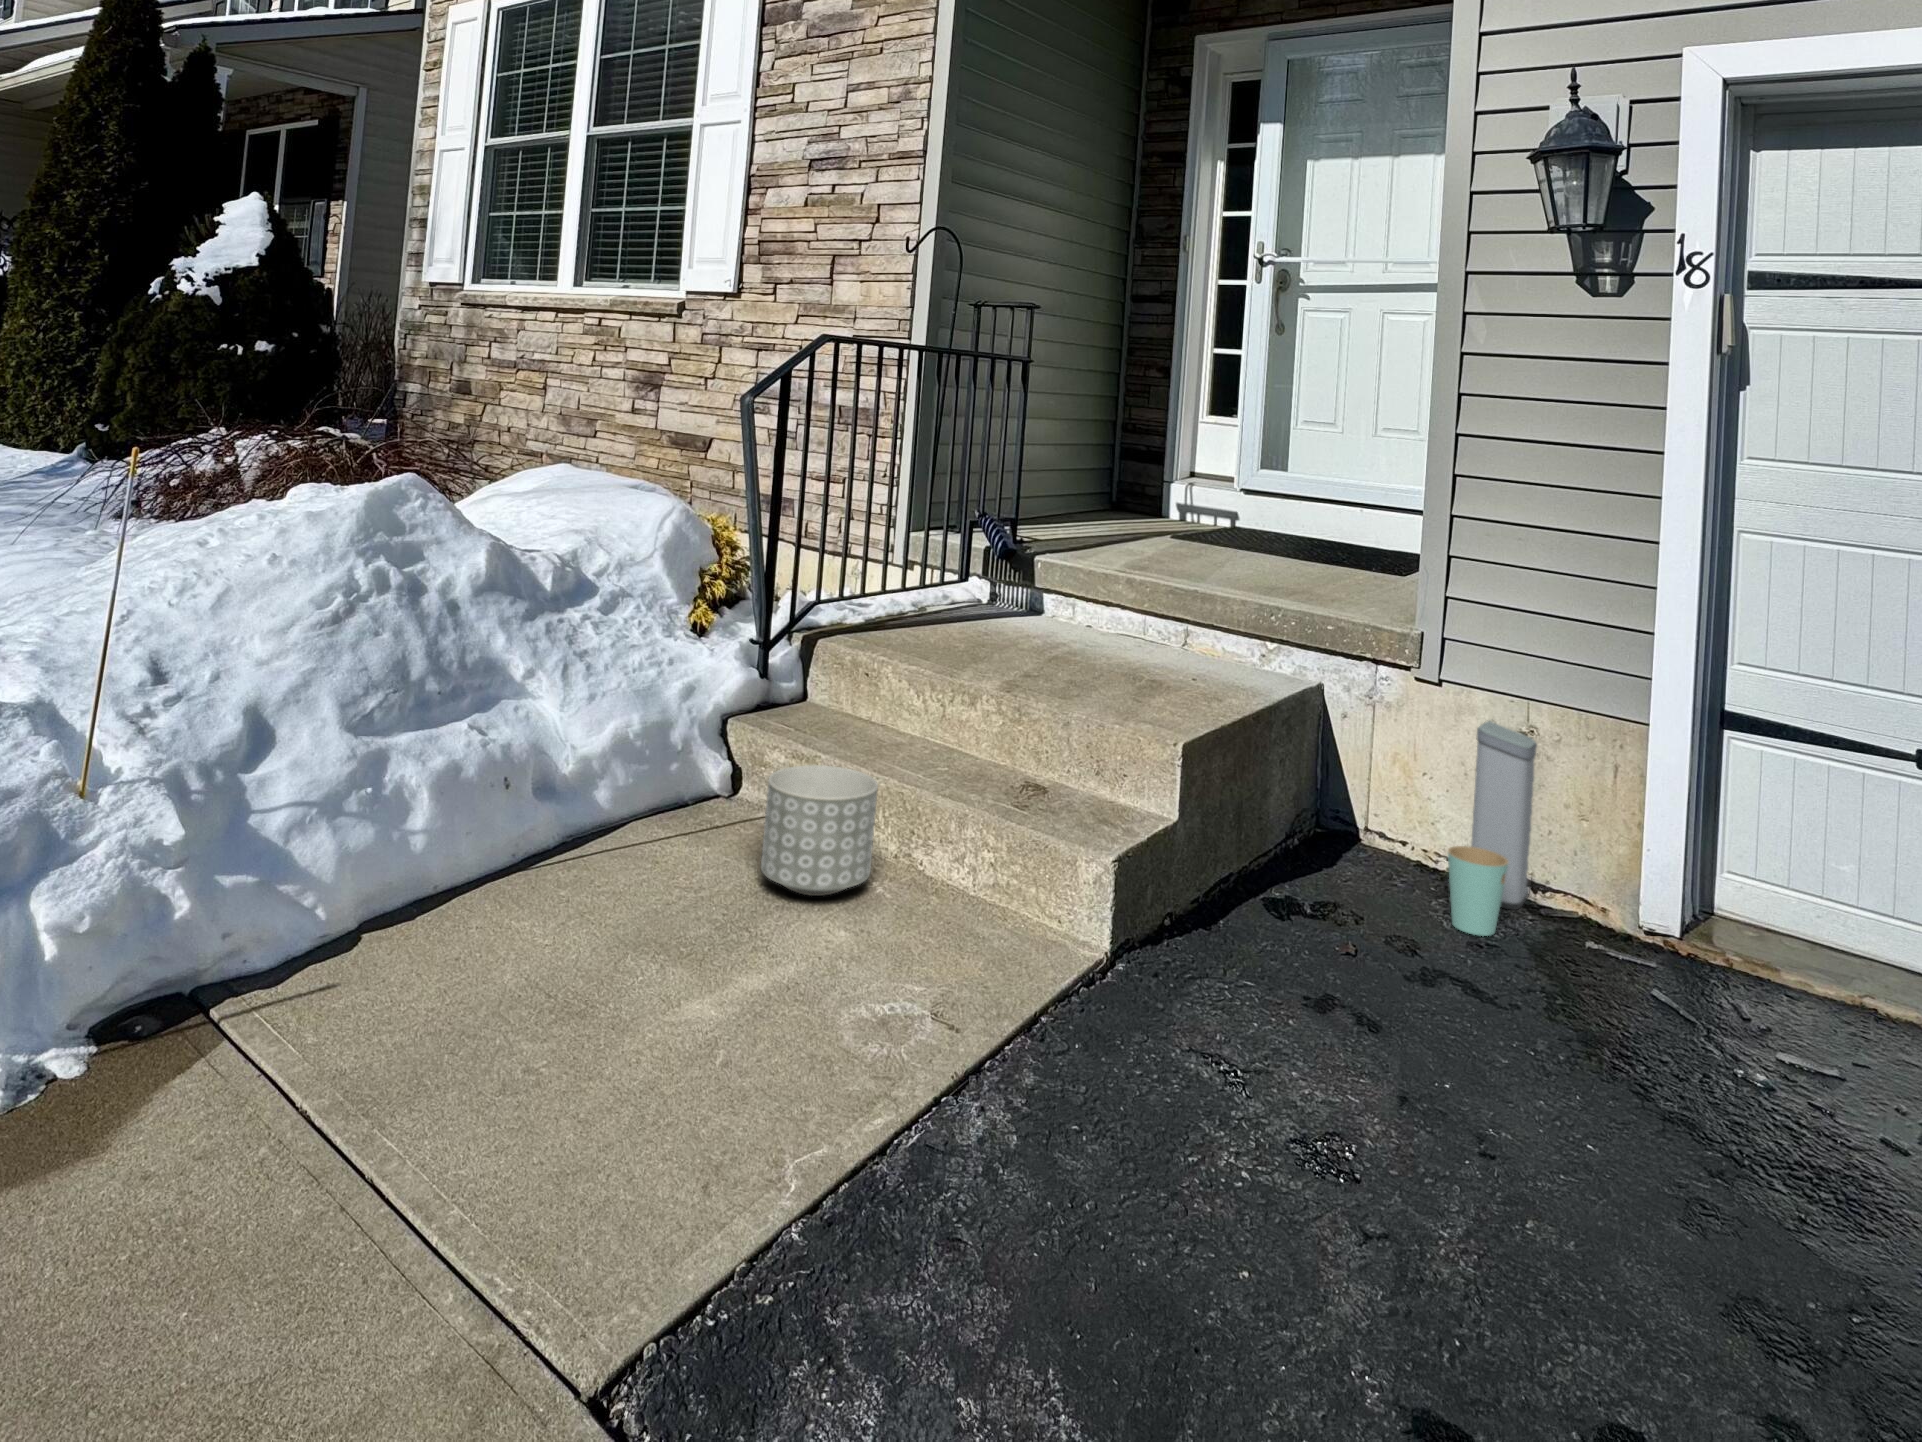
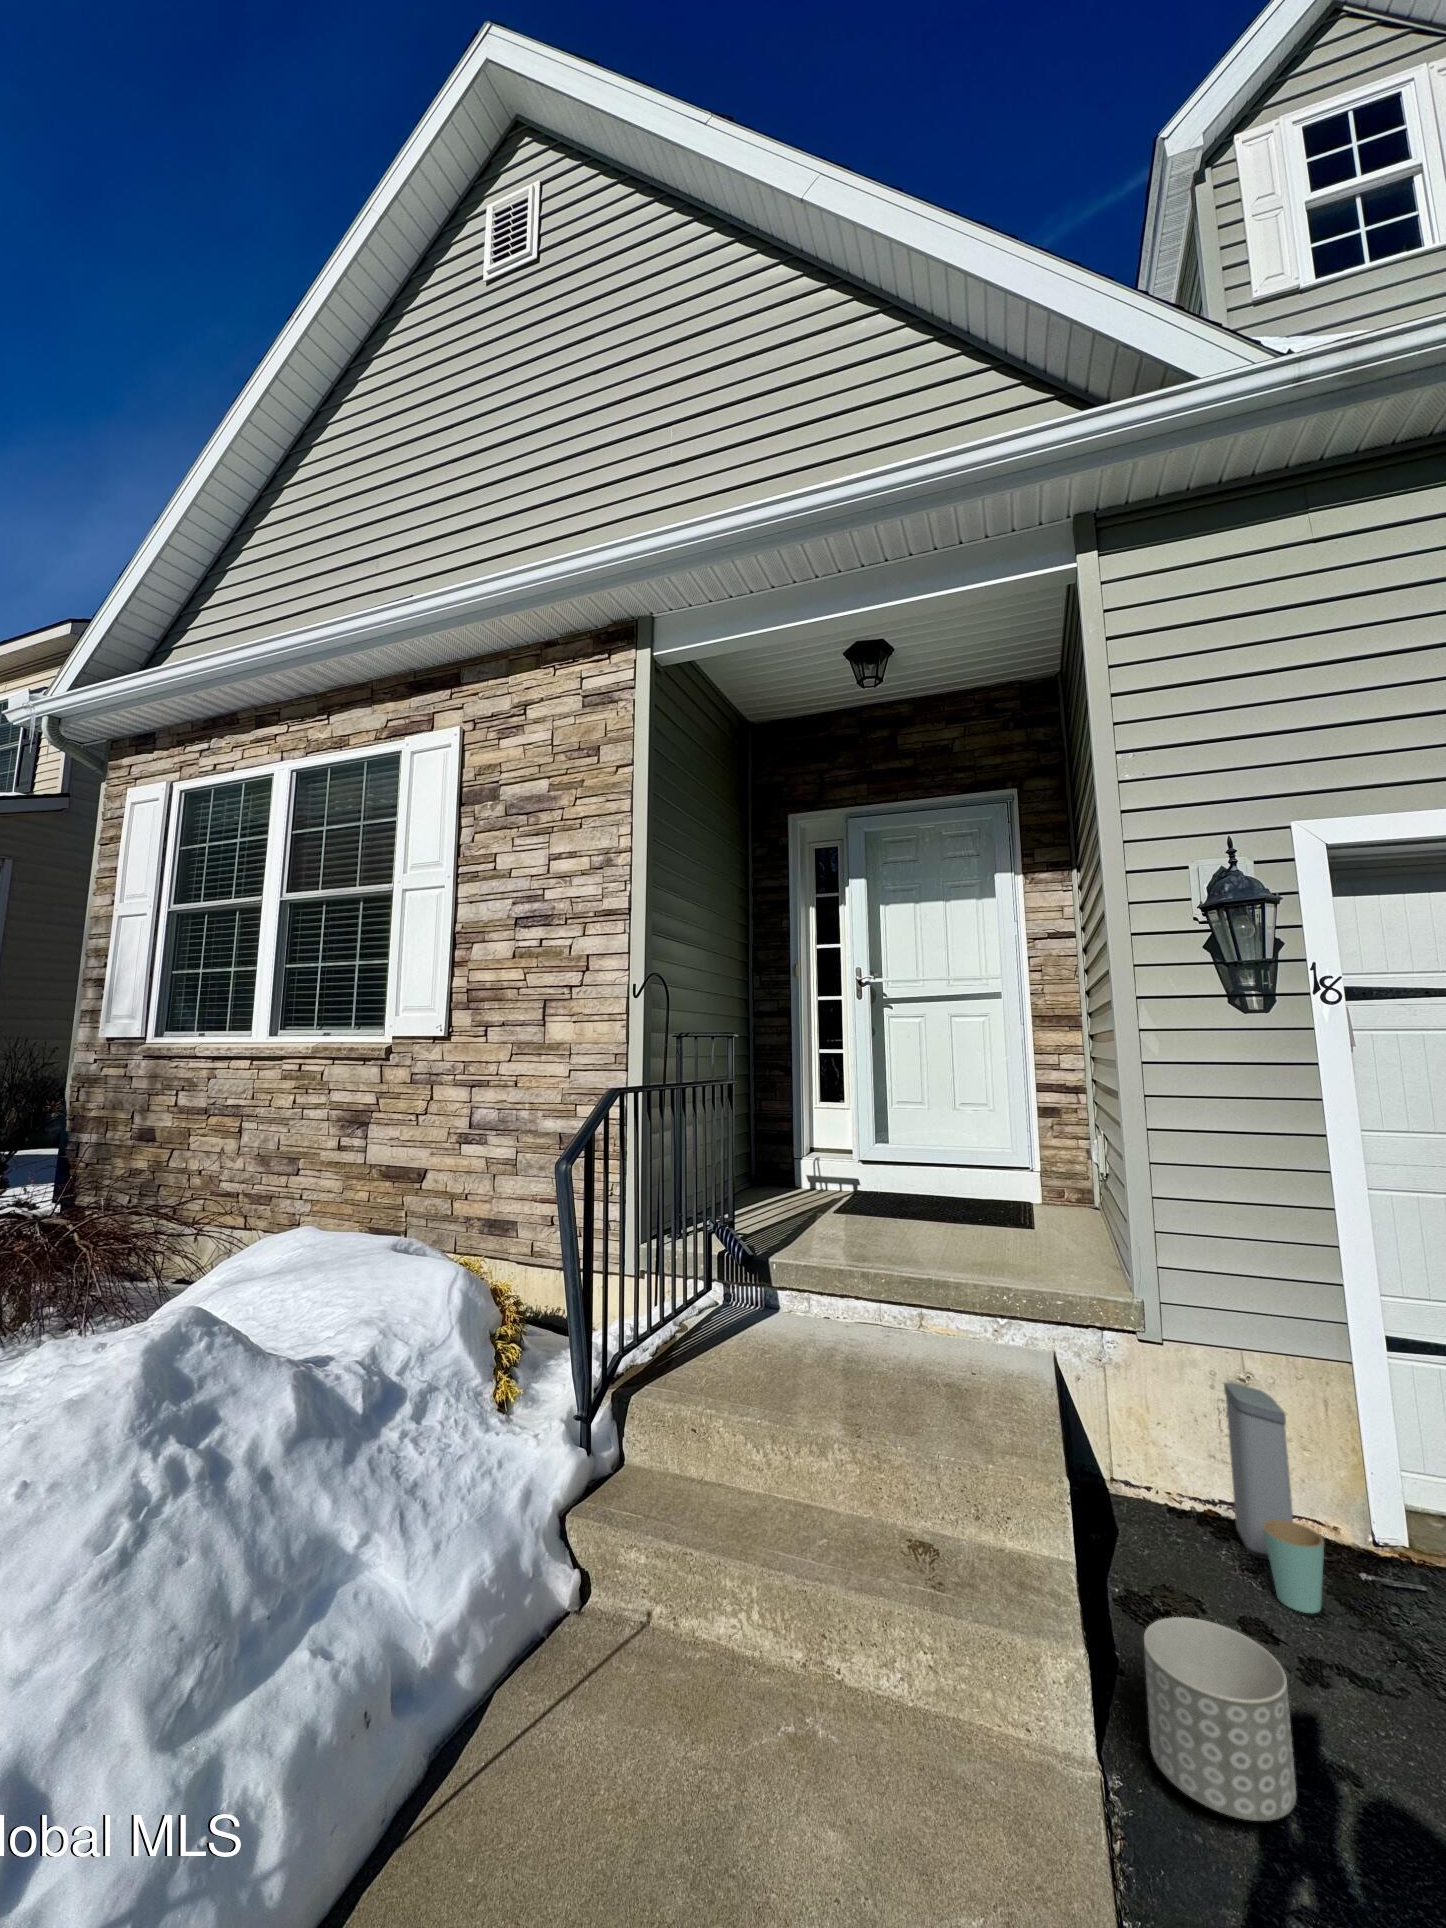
planter: present [761,765,878,896] -> present [1144,1617,1296,1821]

